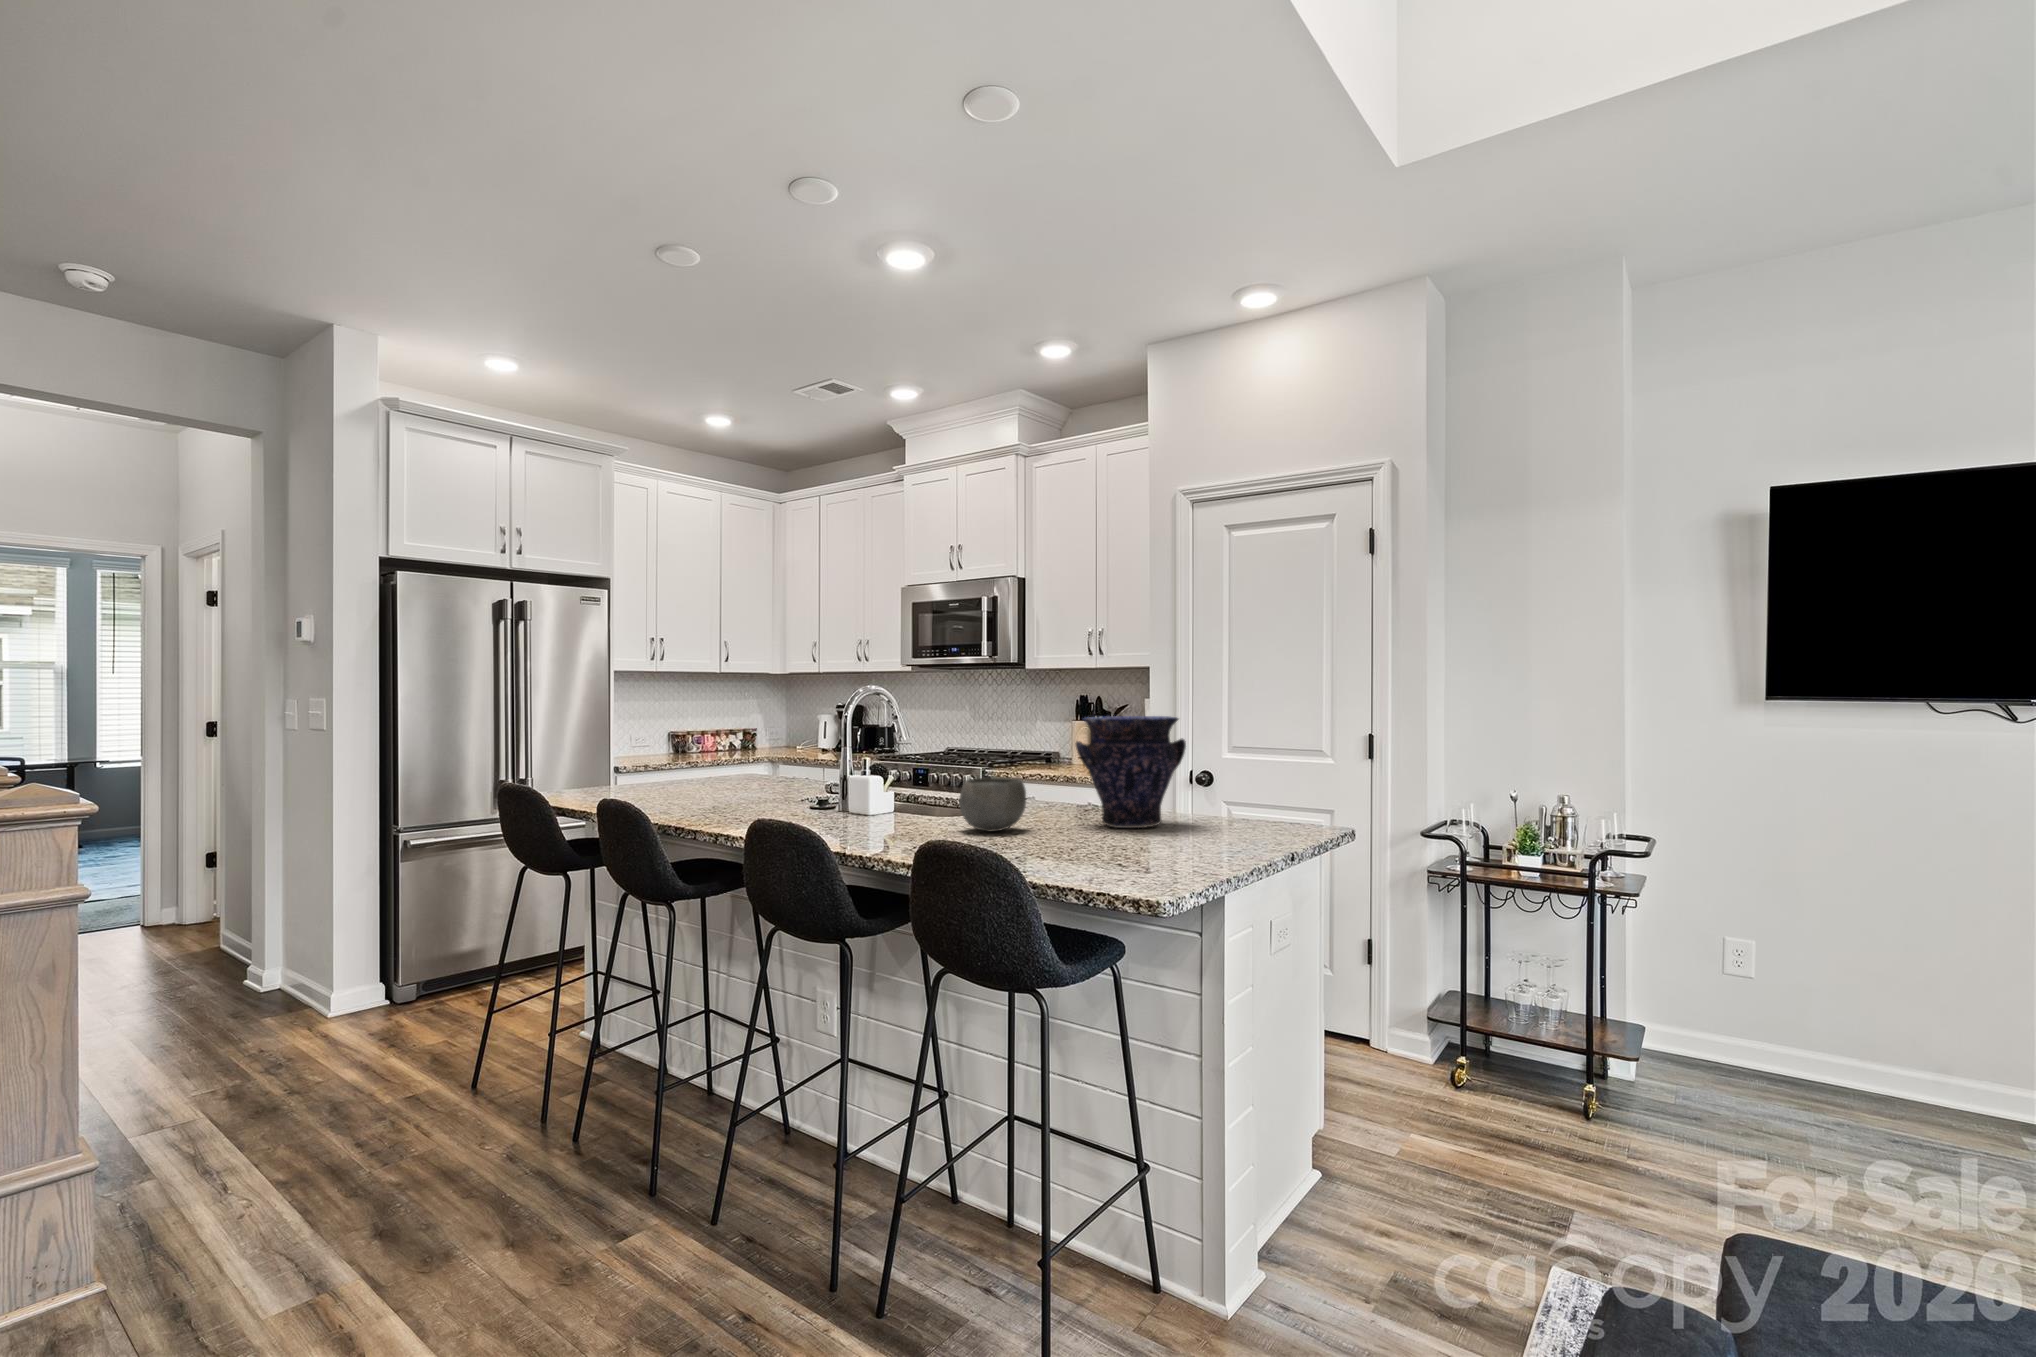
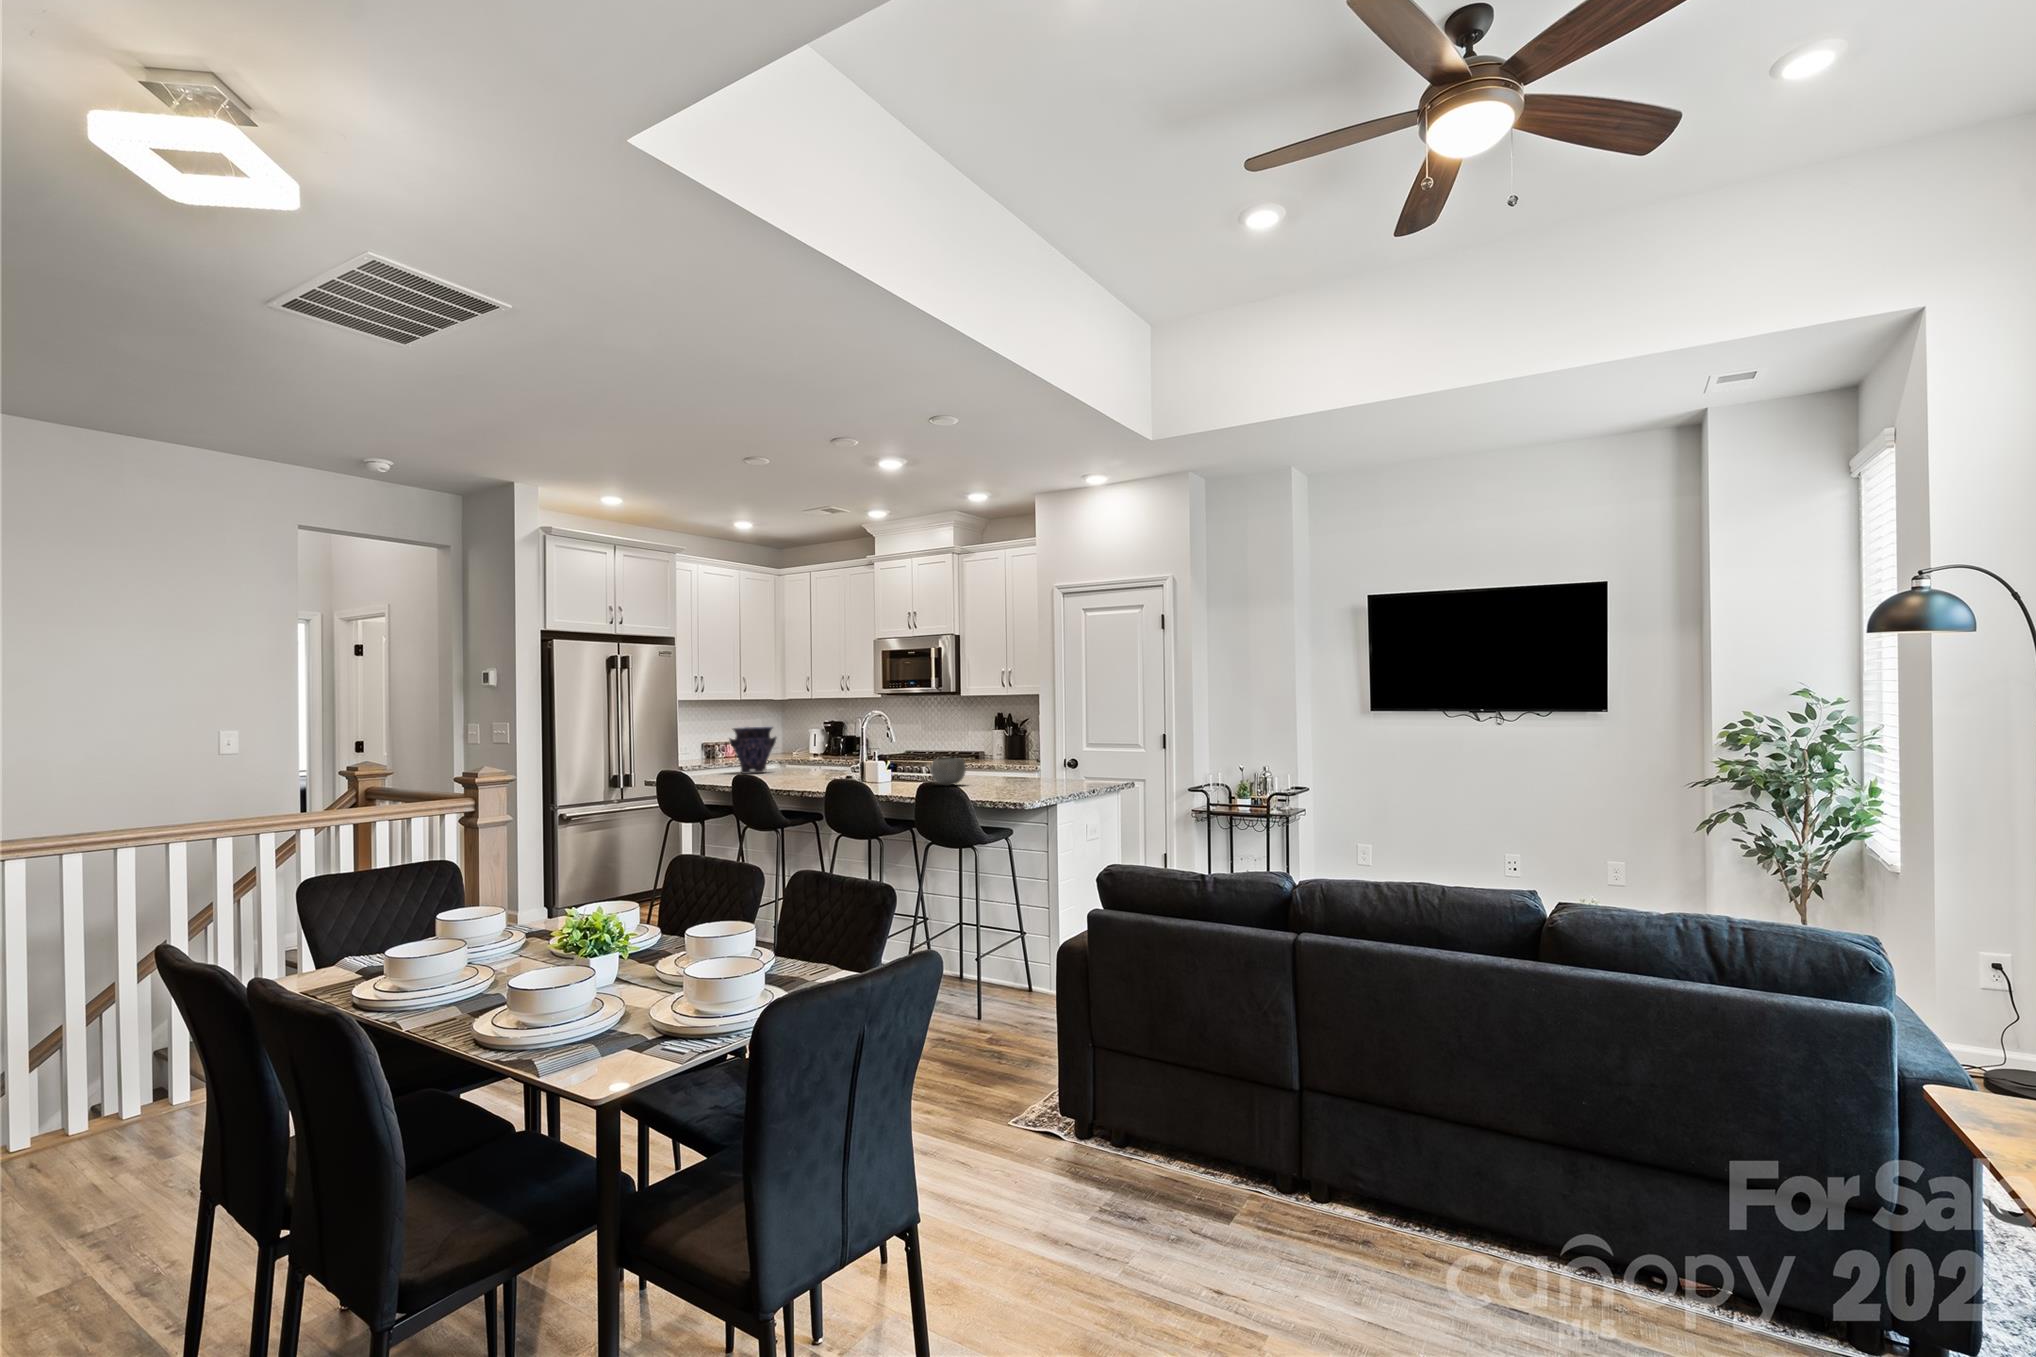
vase: present [1076,716,1186,828] -> present [729,727,776,774]

